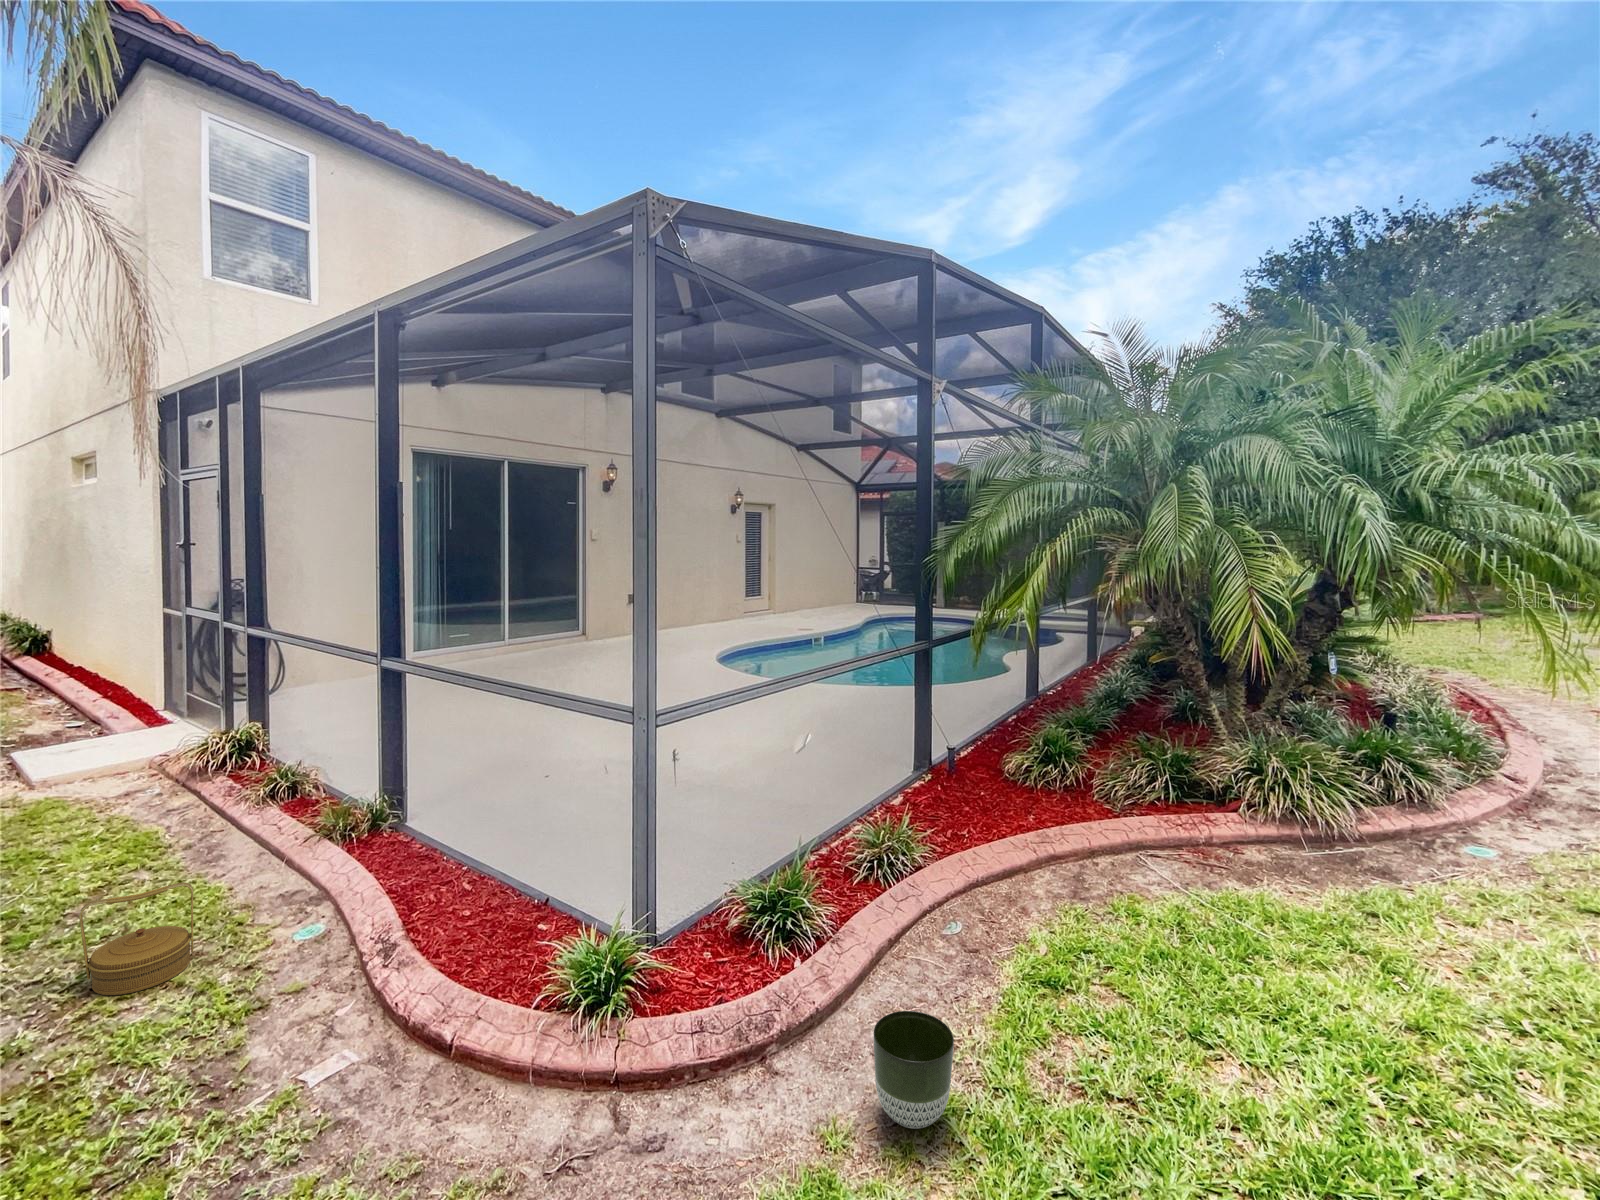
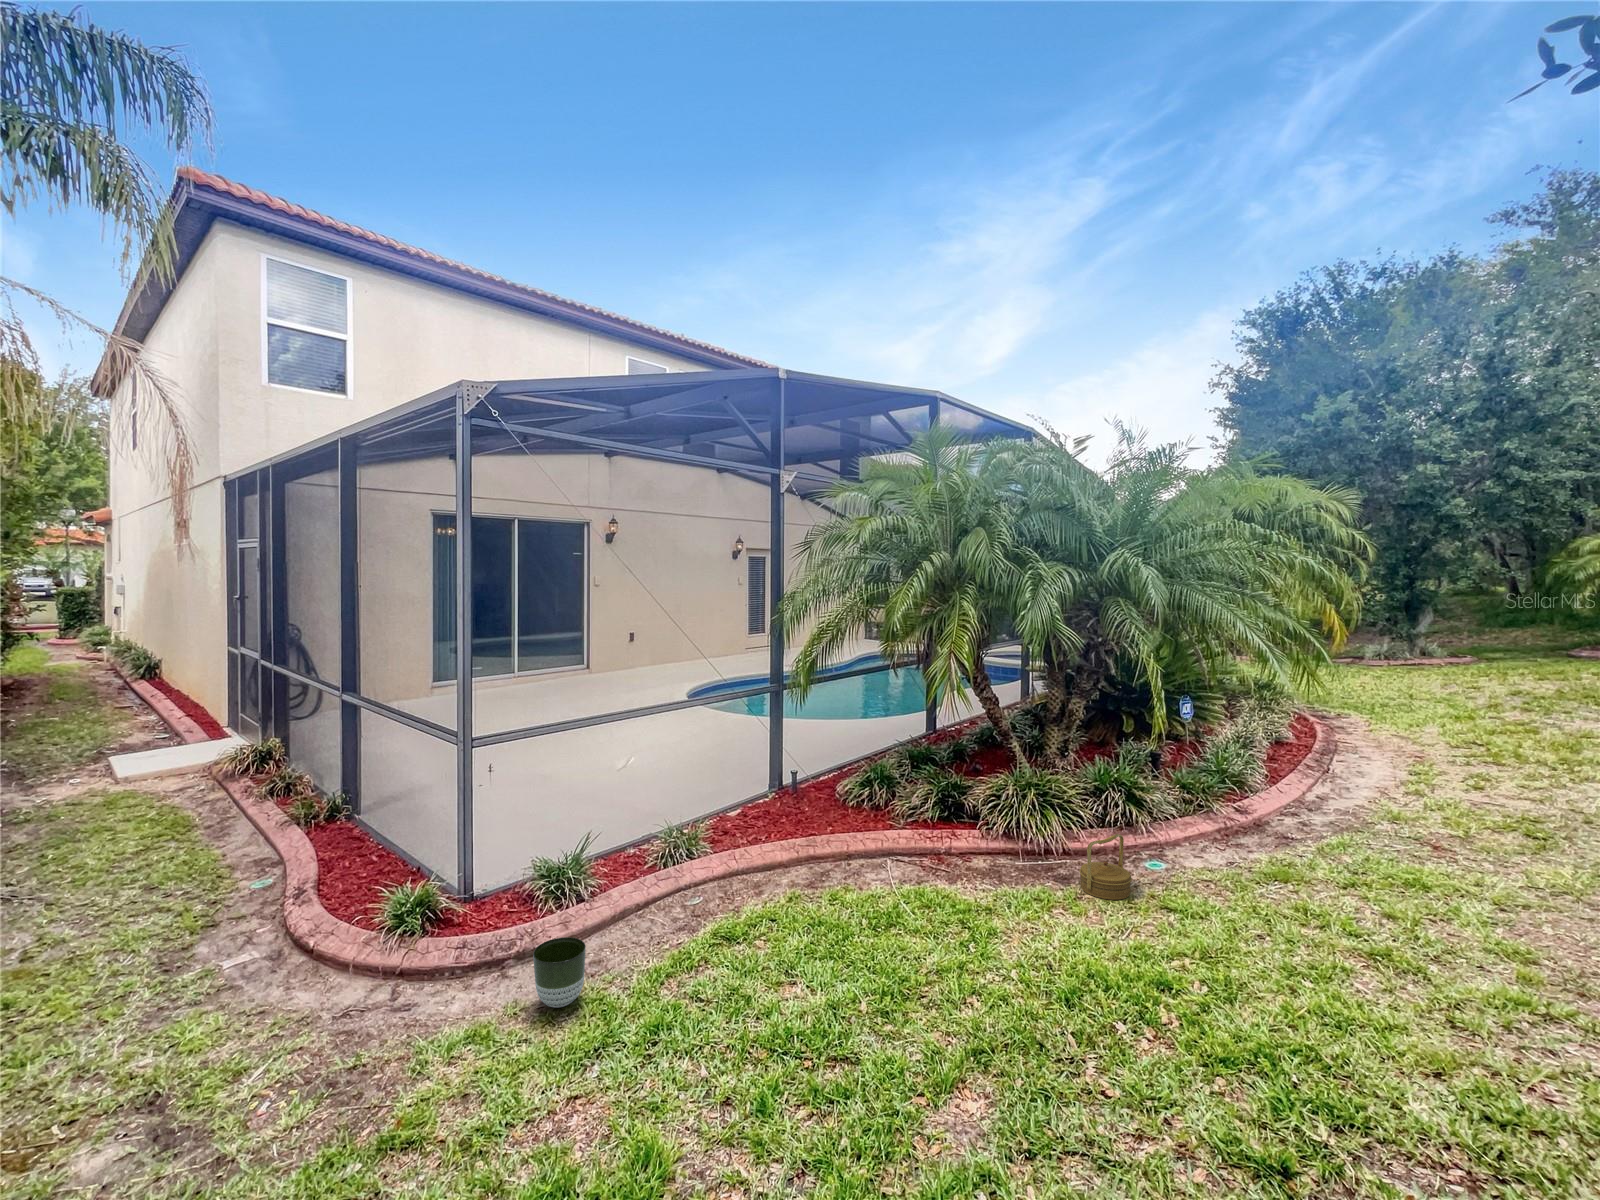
basket: present [79,882,193,995] -> present [1079,834,1132,900]

